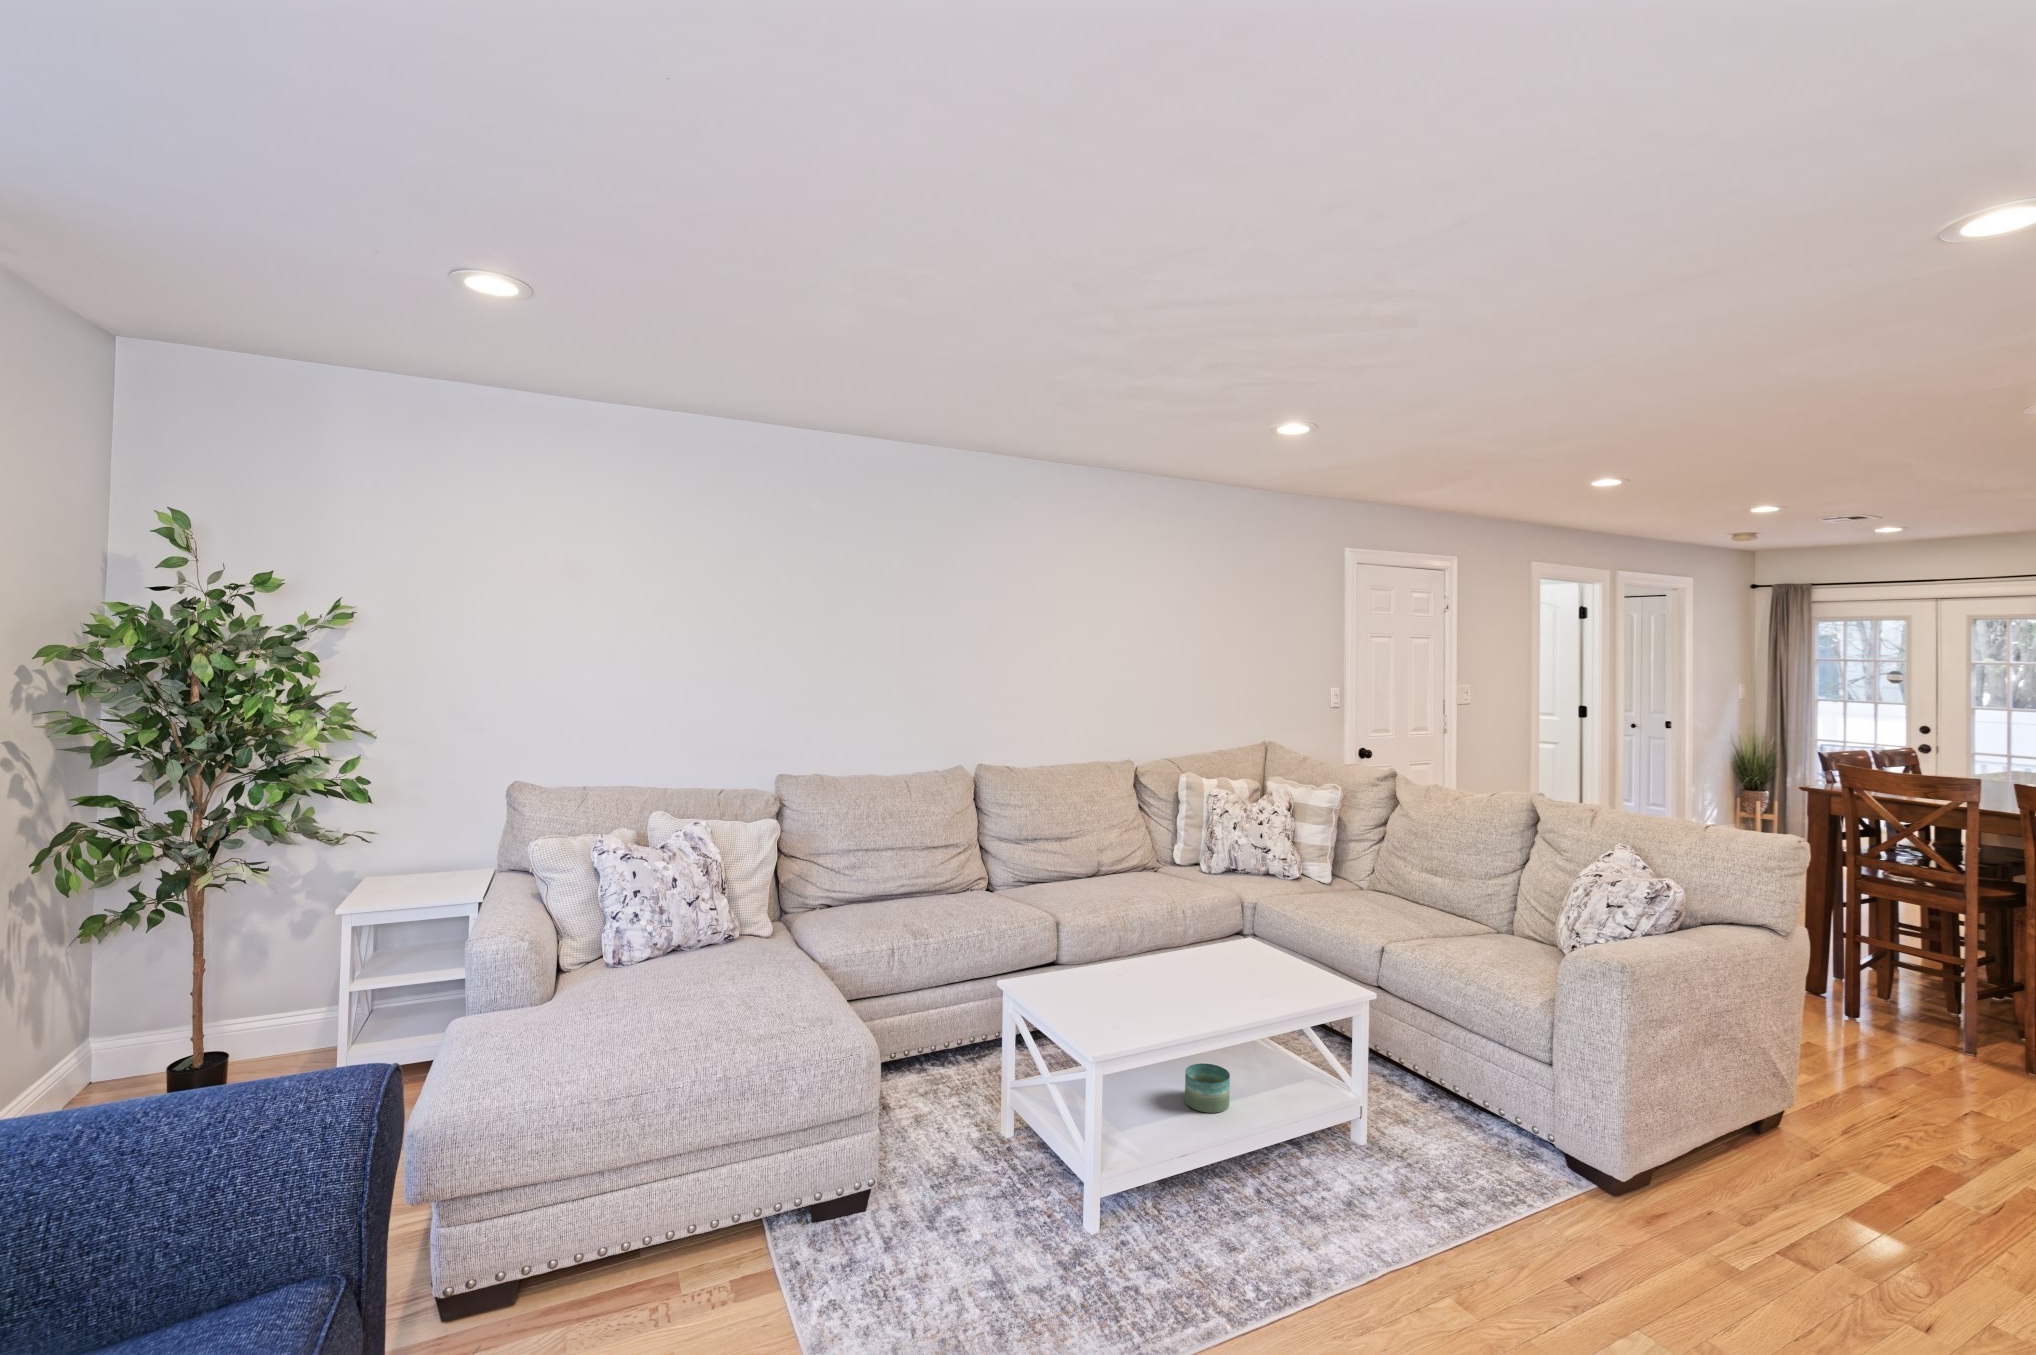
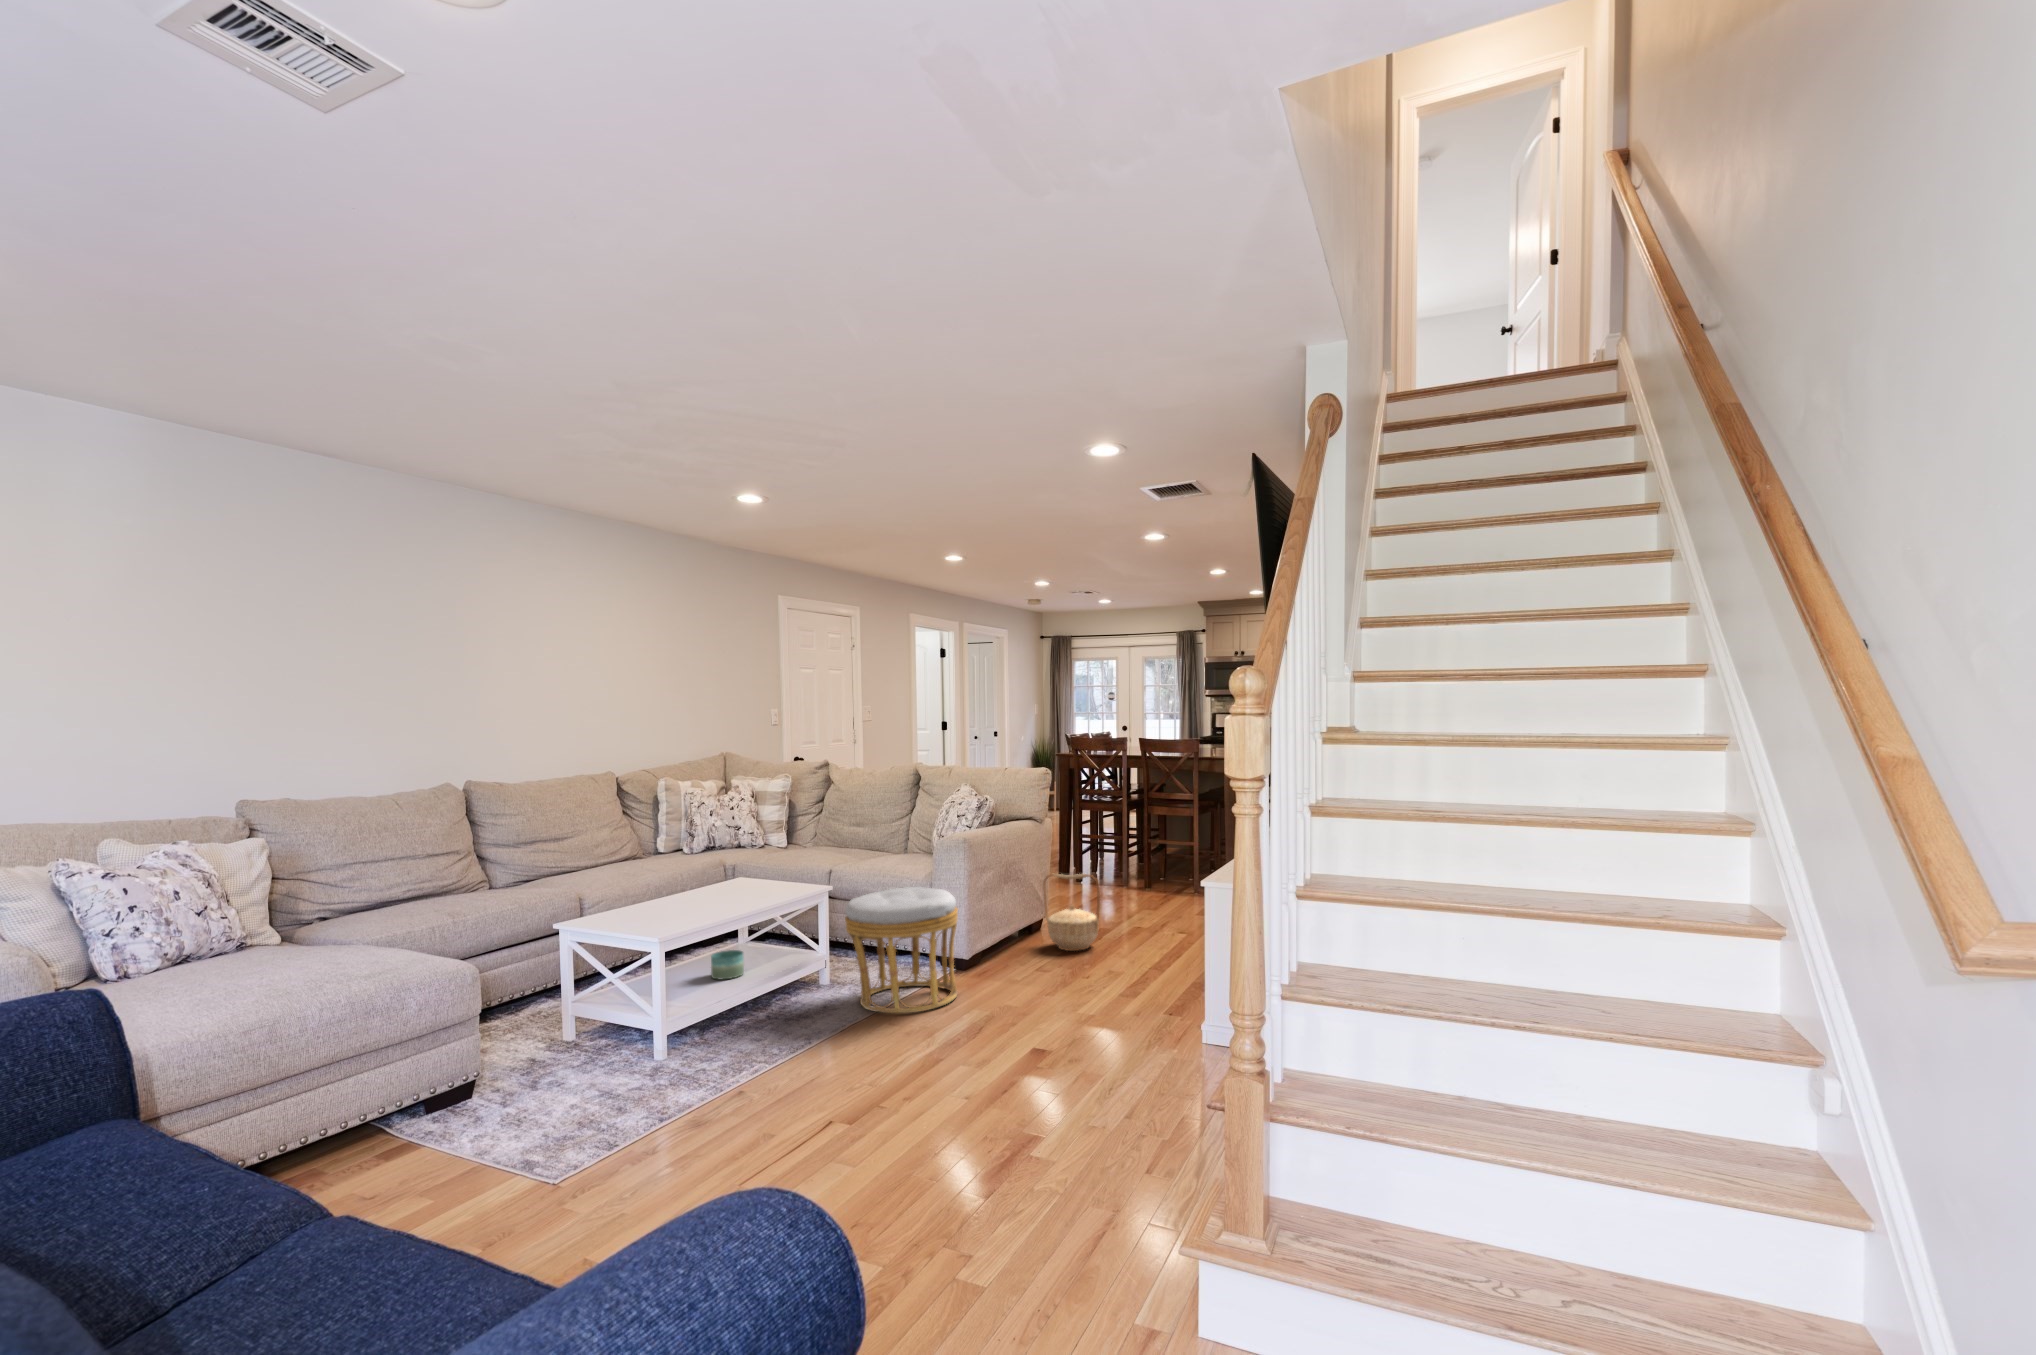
ottoman: none [1385,1029,1594,1280] -> present [845,887,958,1013]
basket: none [1773,1047,1916,1211] -> present [1043,874,1100,951]

